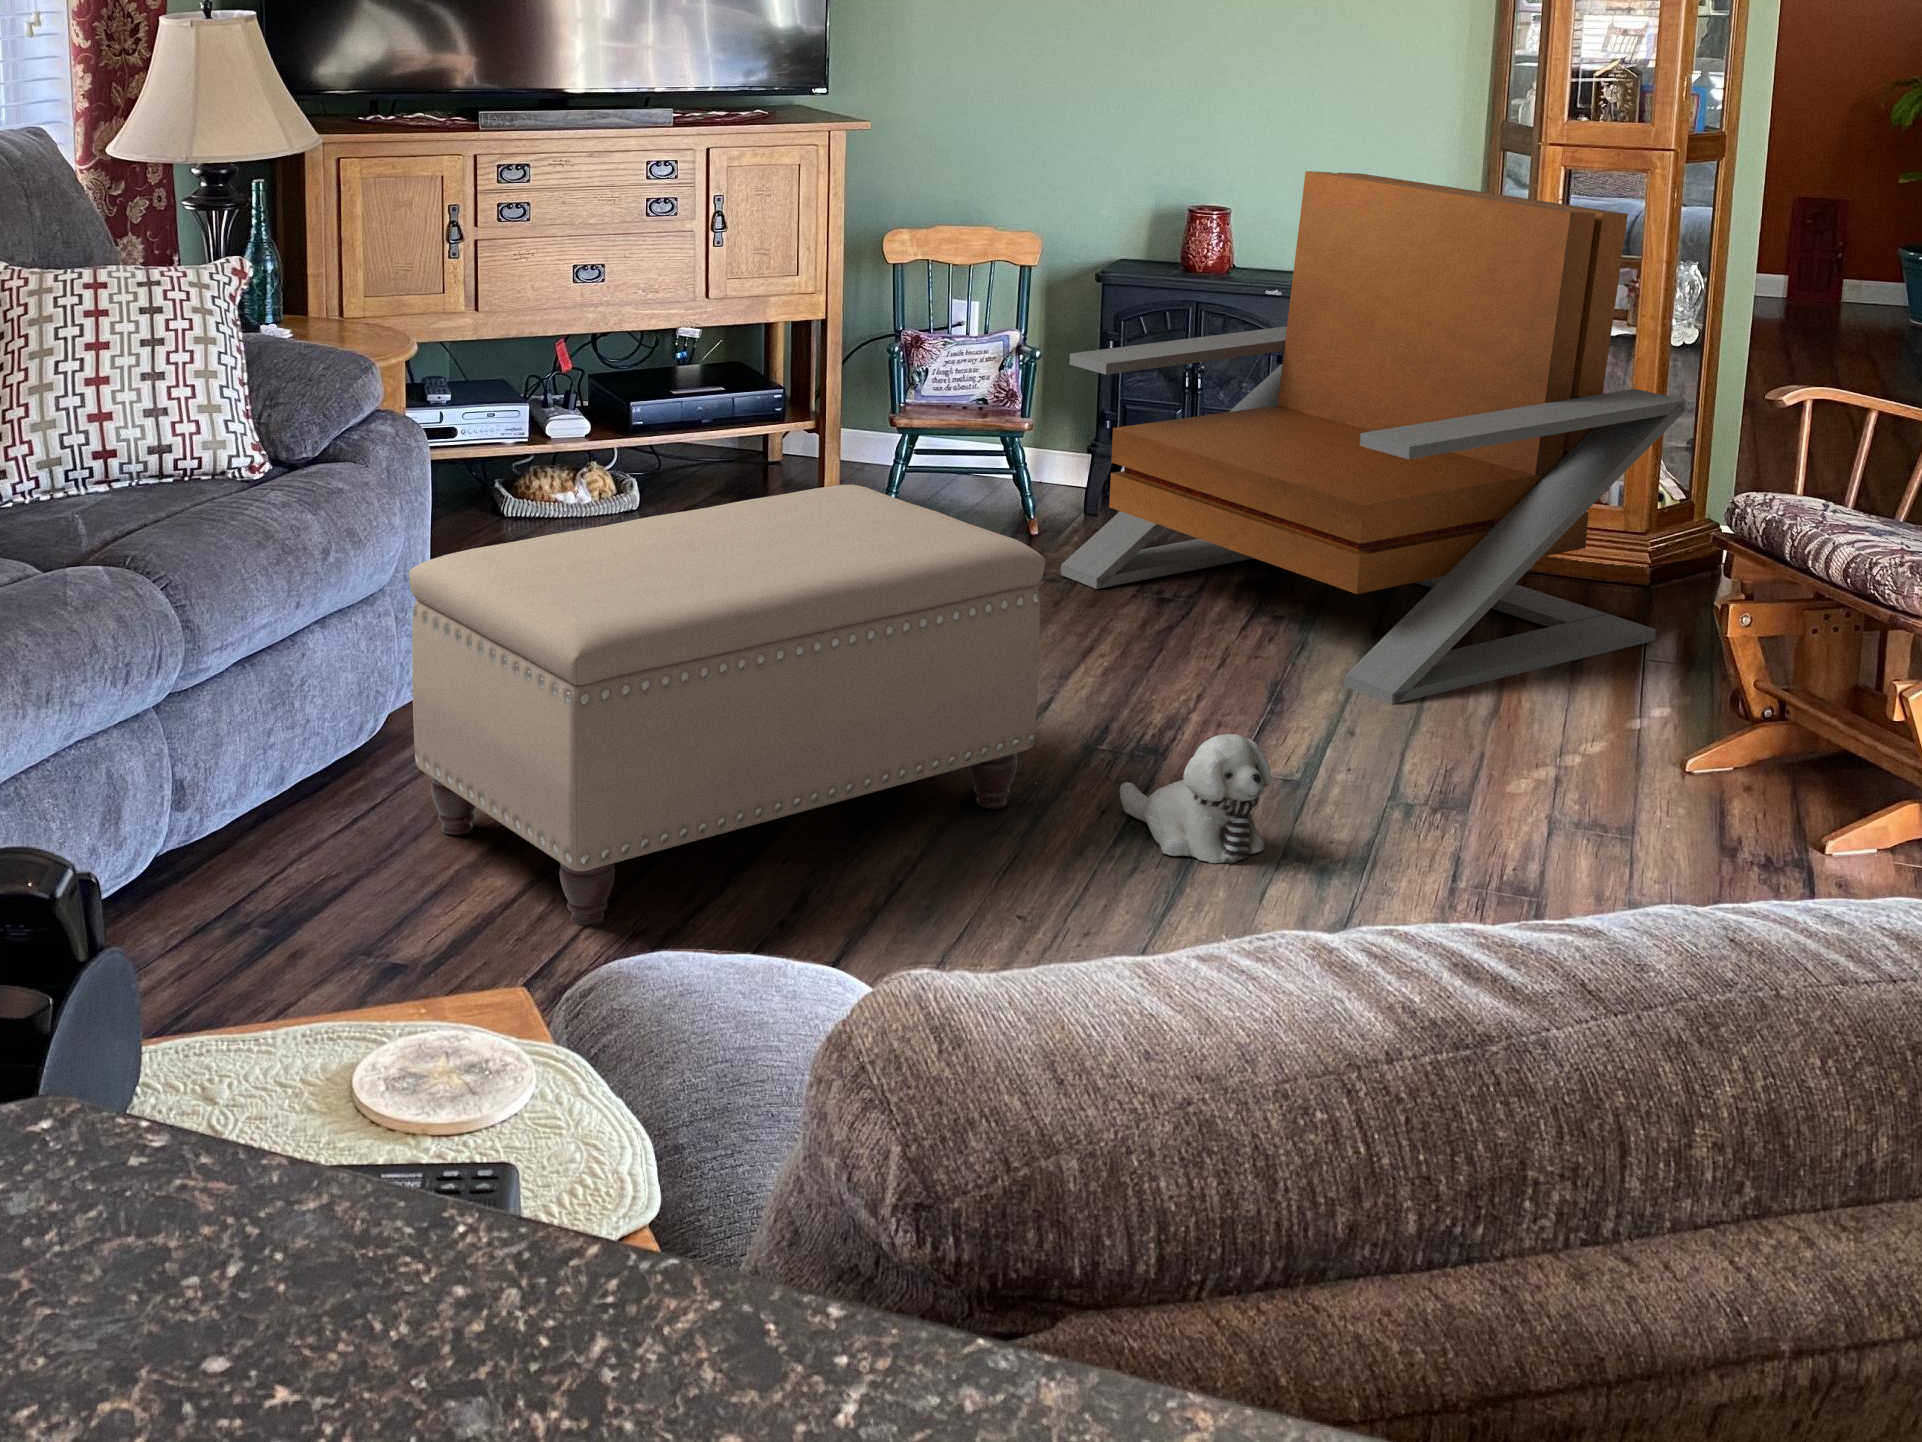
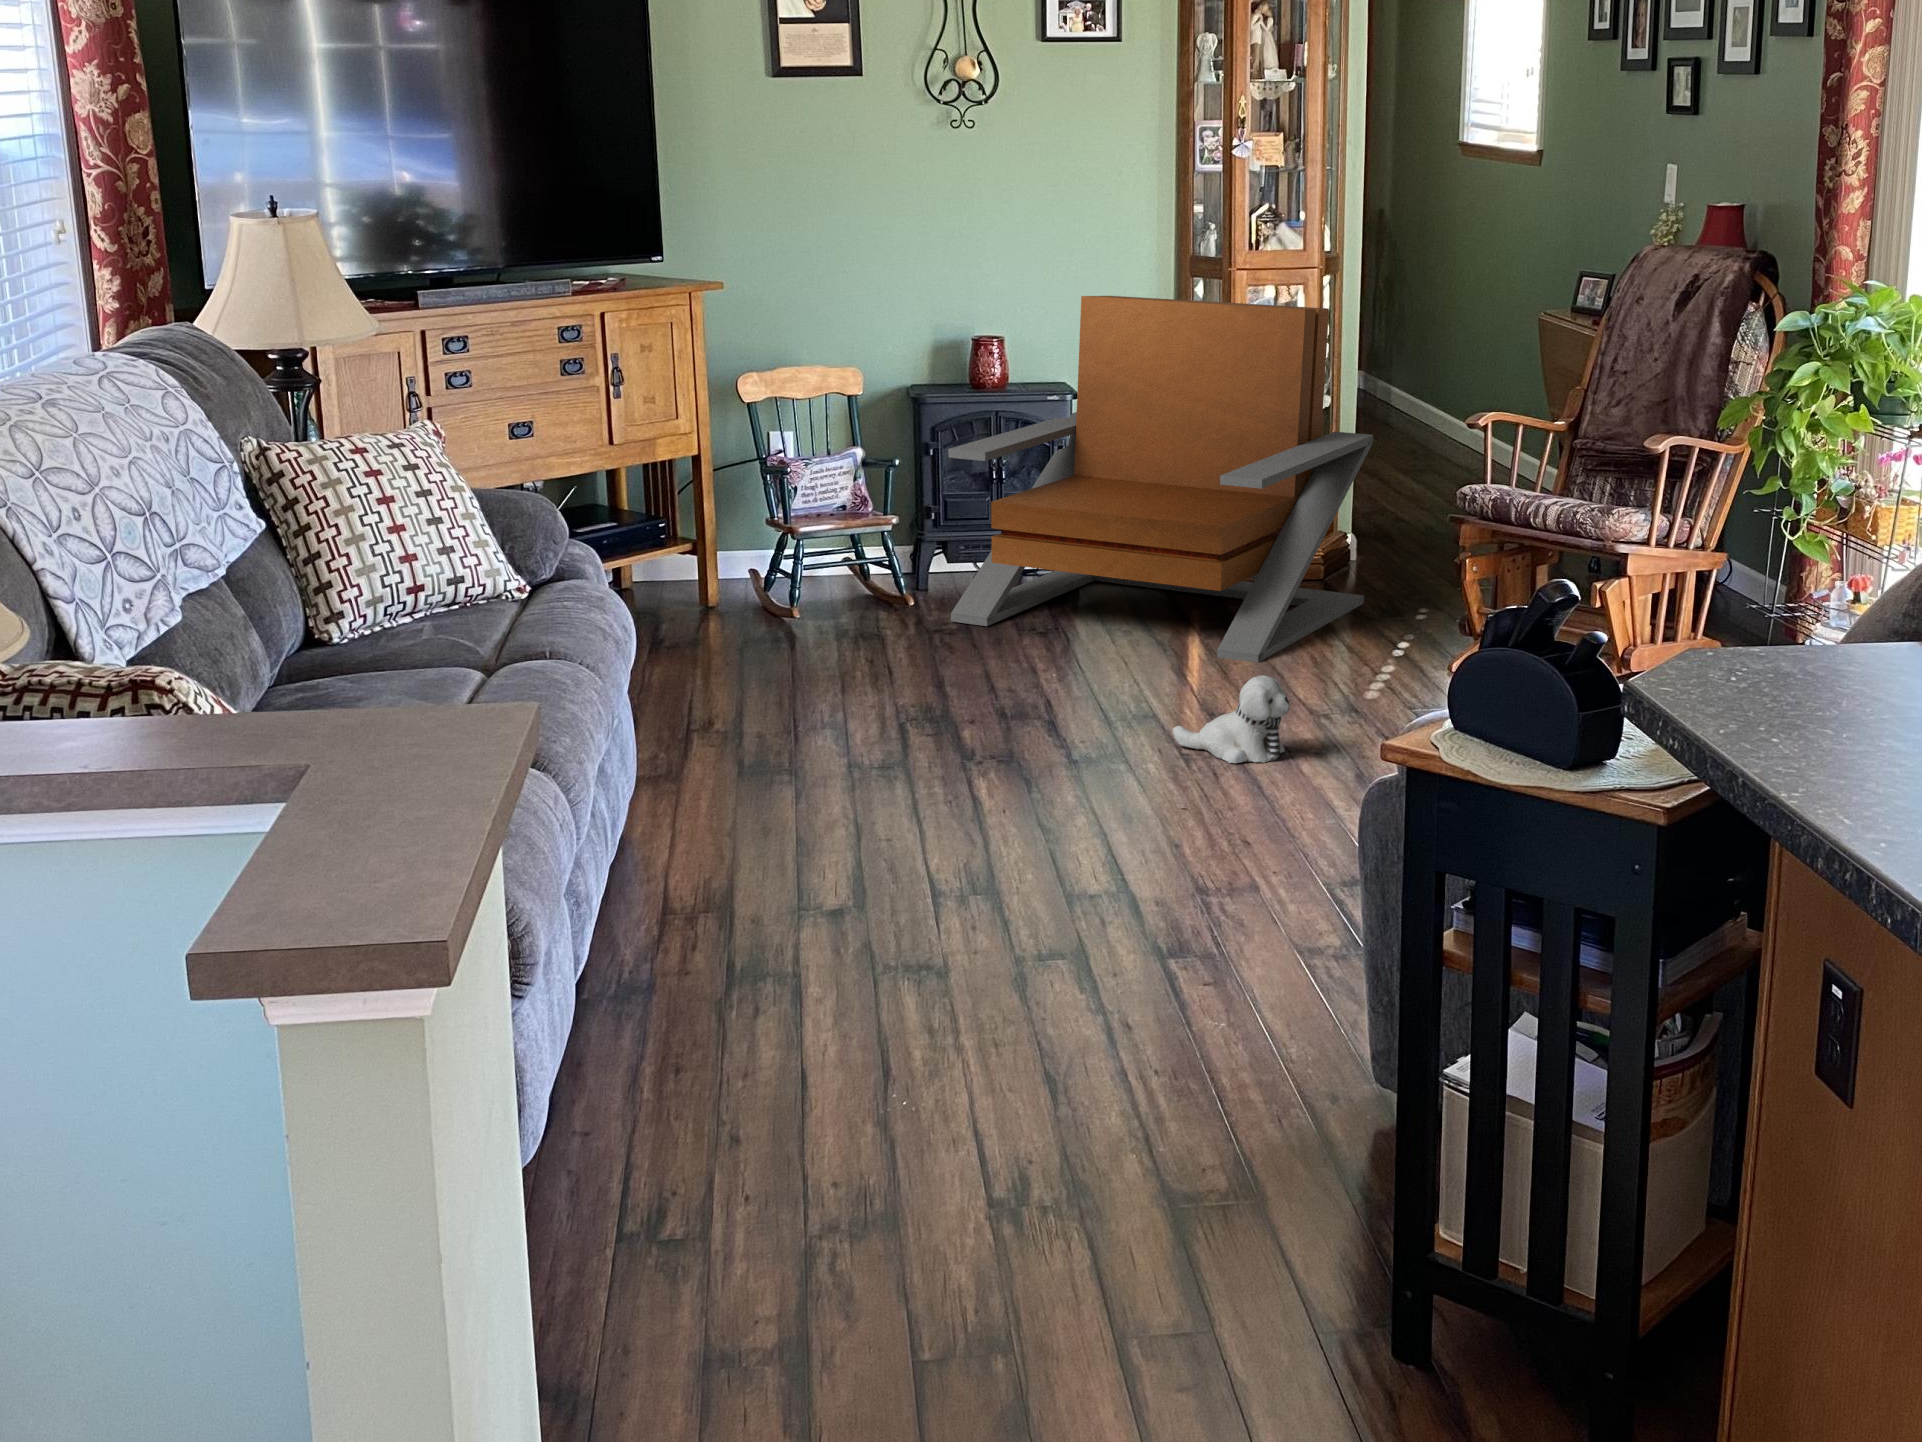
ottoman: present [409,485,1045,926] -> none [713,548,1123,871]

